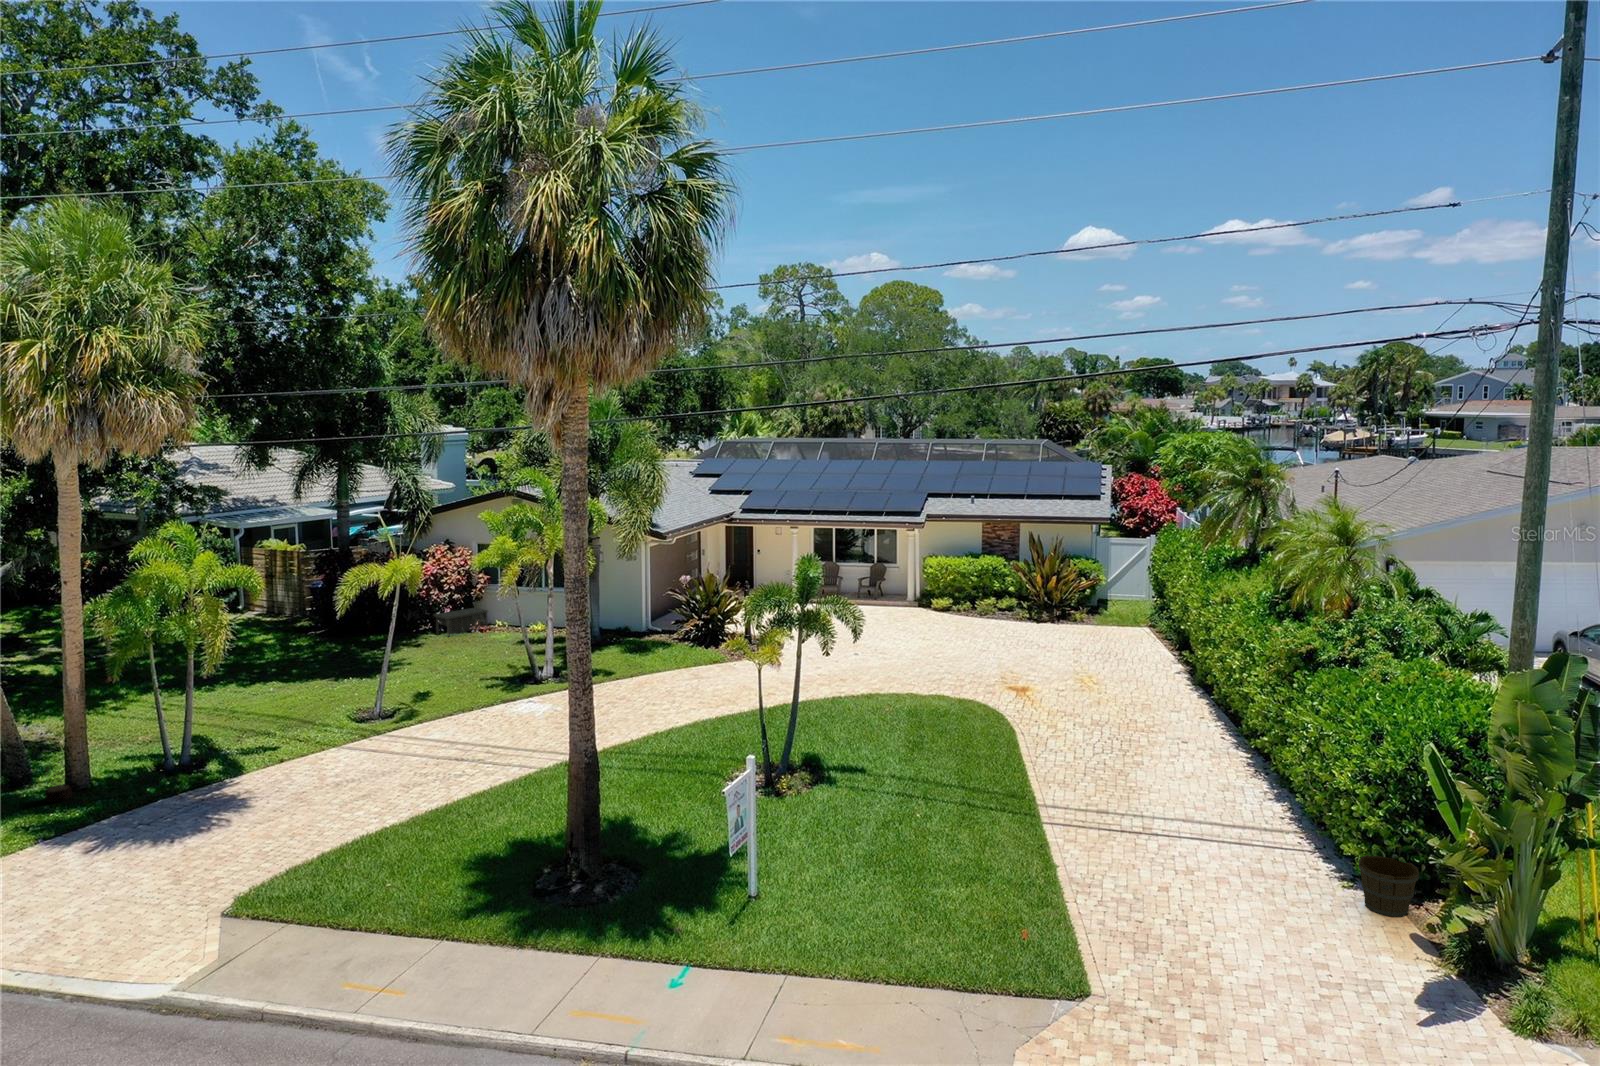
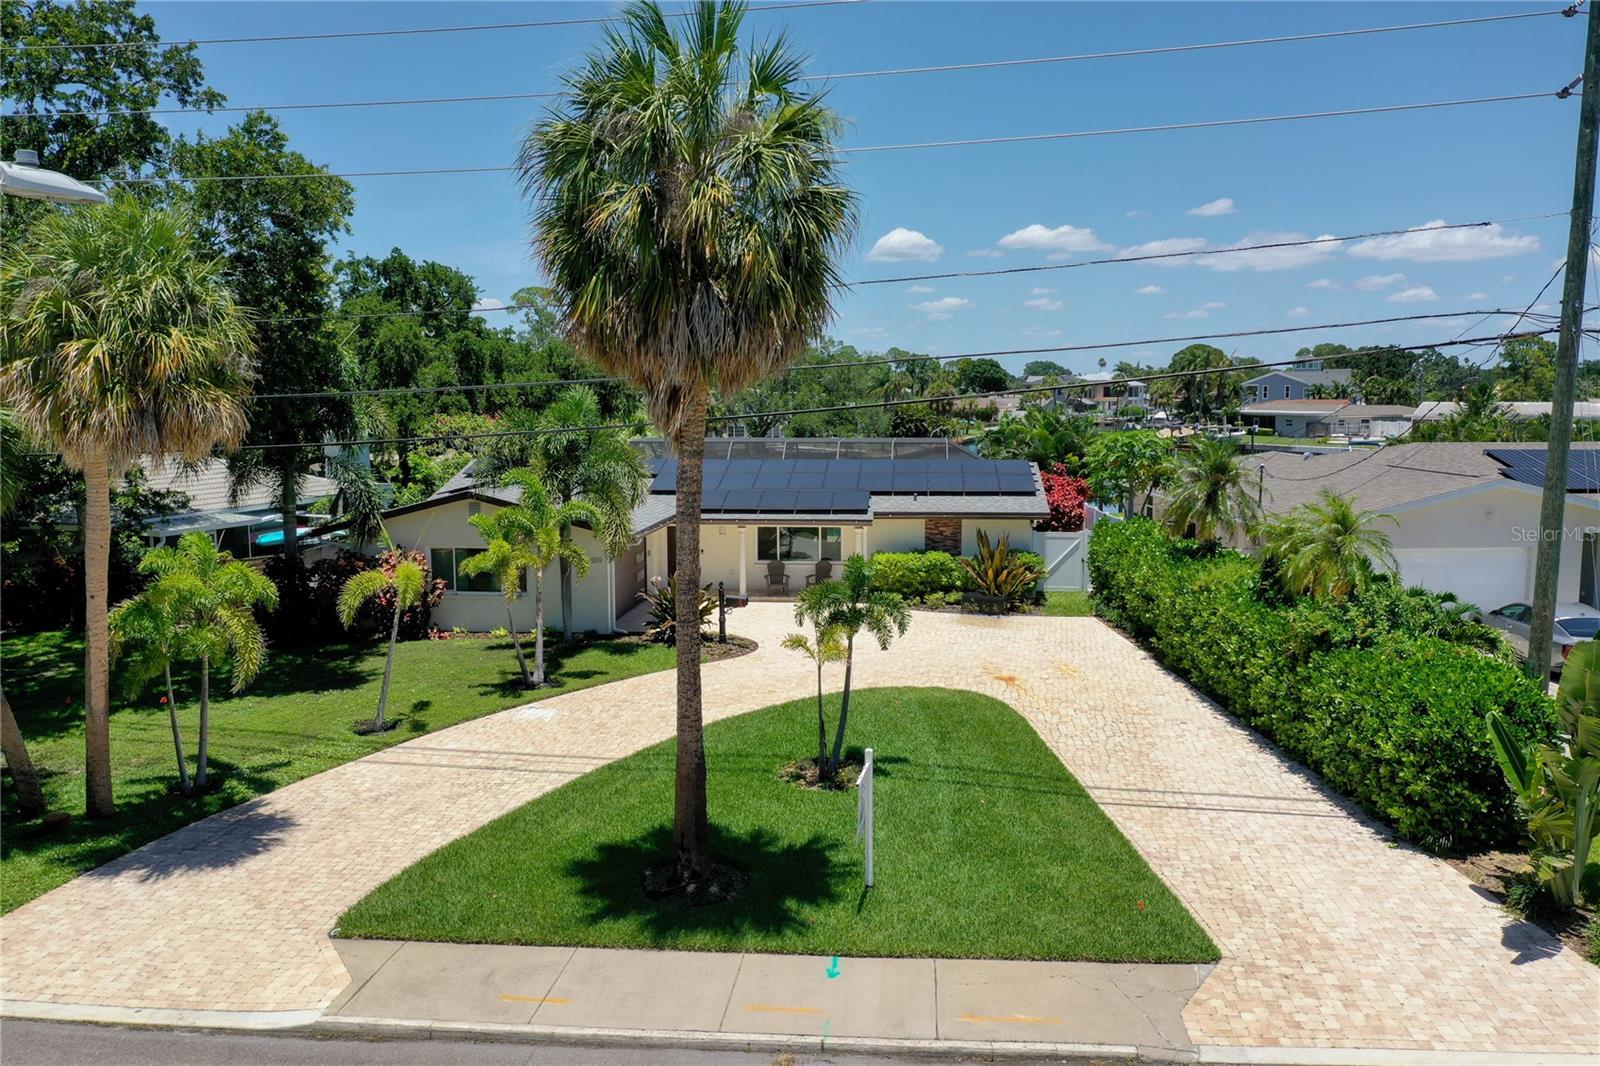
storage bench: present [434,608,488,637] -> present [960,592,1007,617]
wooden bucket: present [1359,855,1419,917] -> none [1407,816,1464,870]

